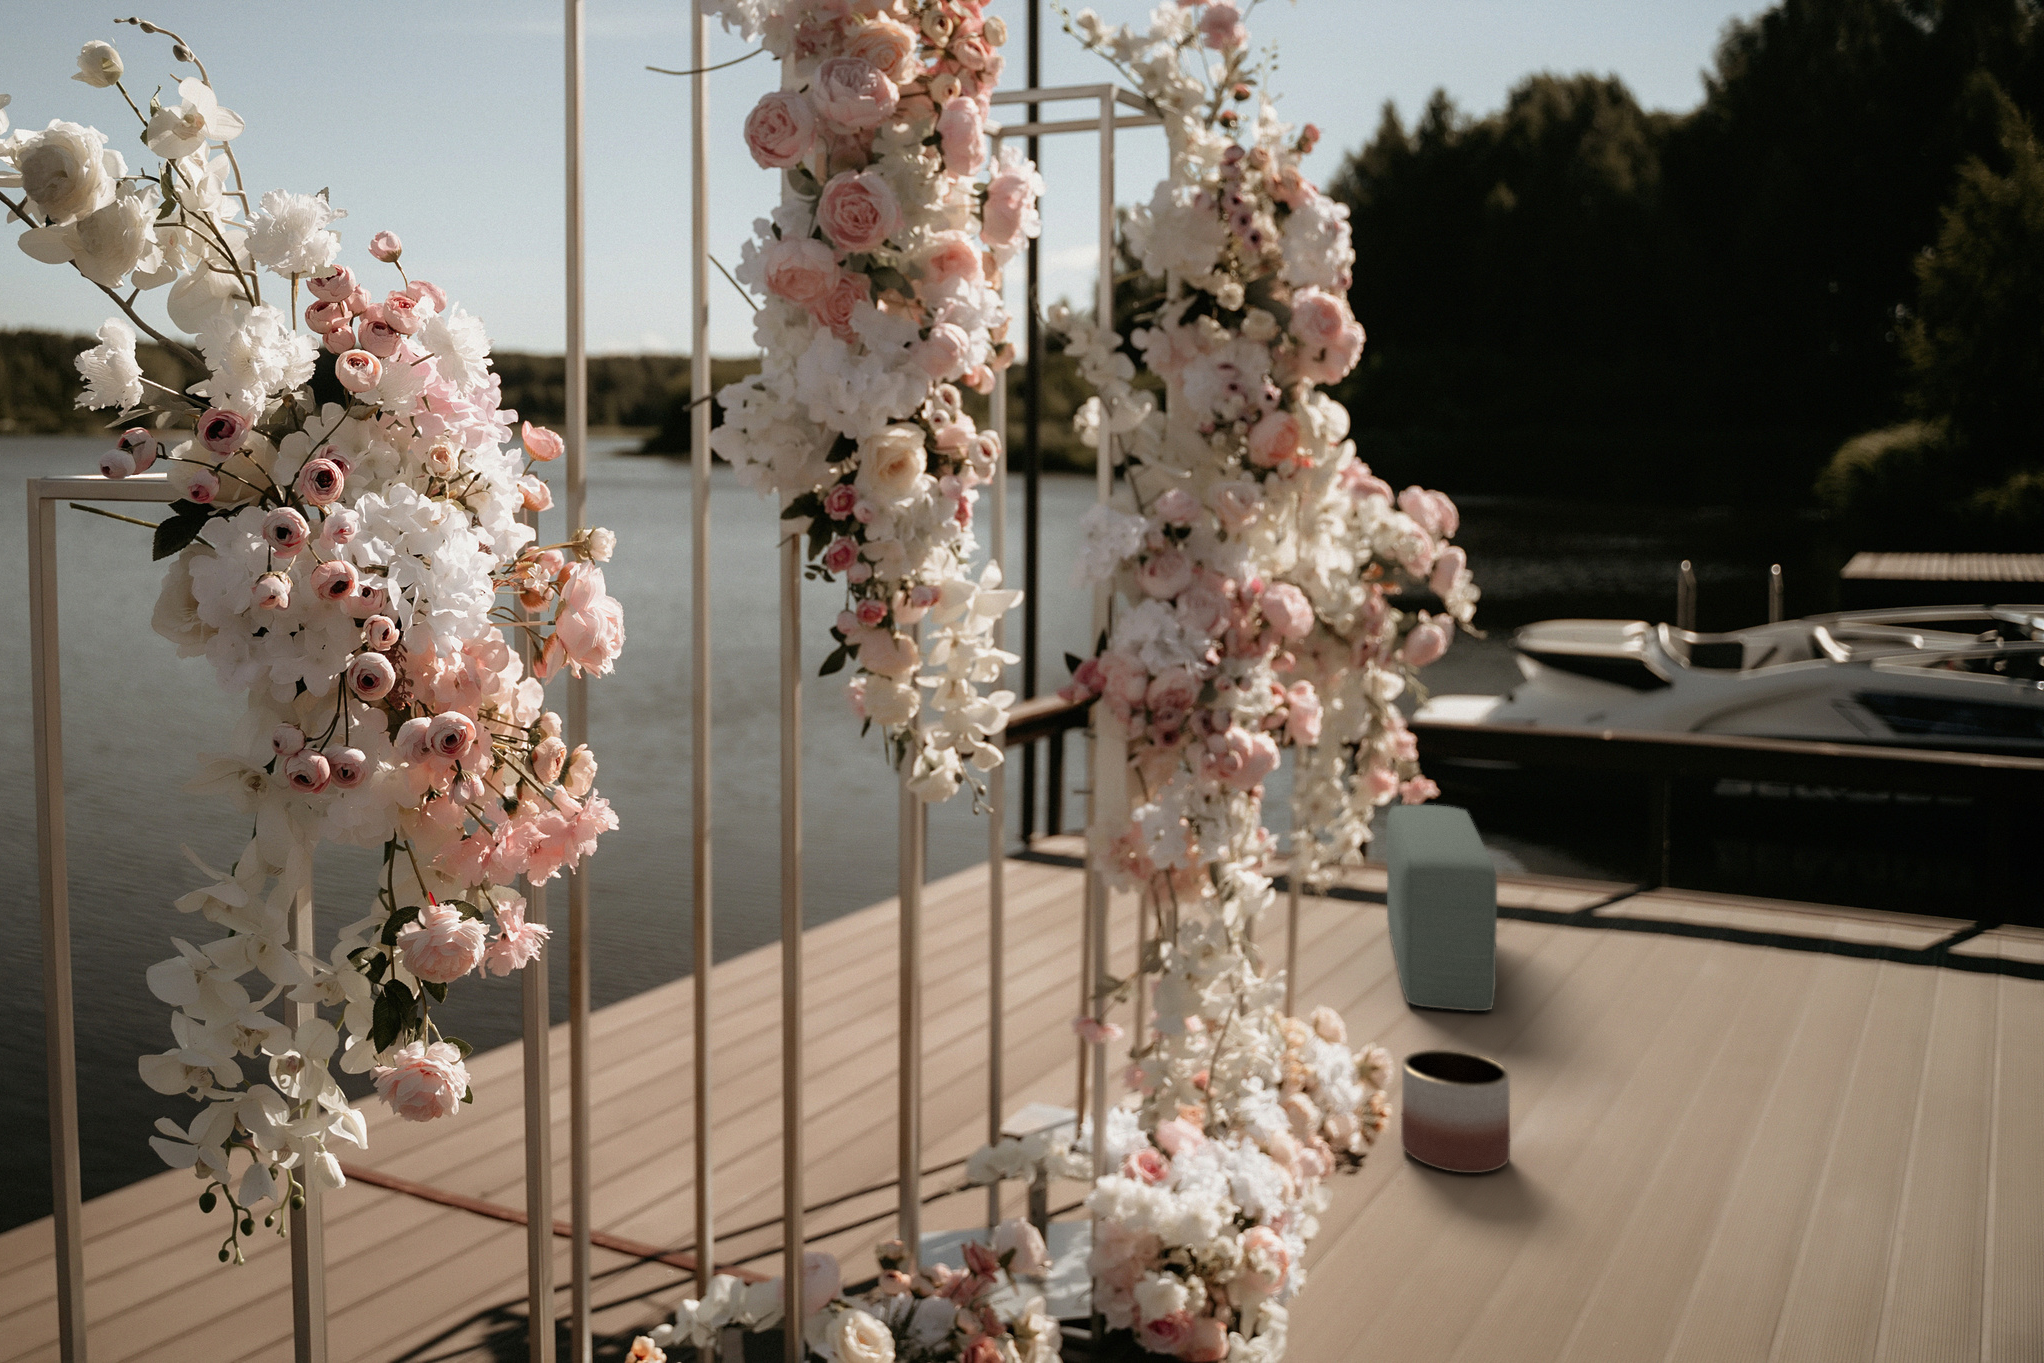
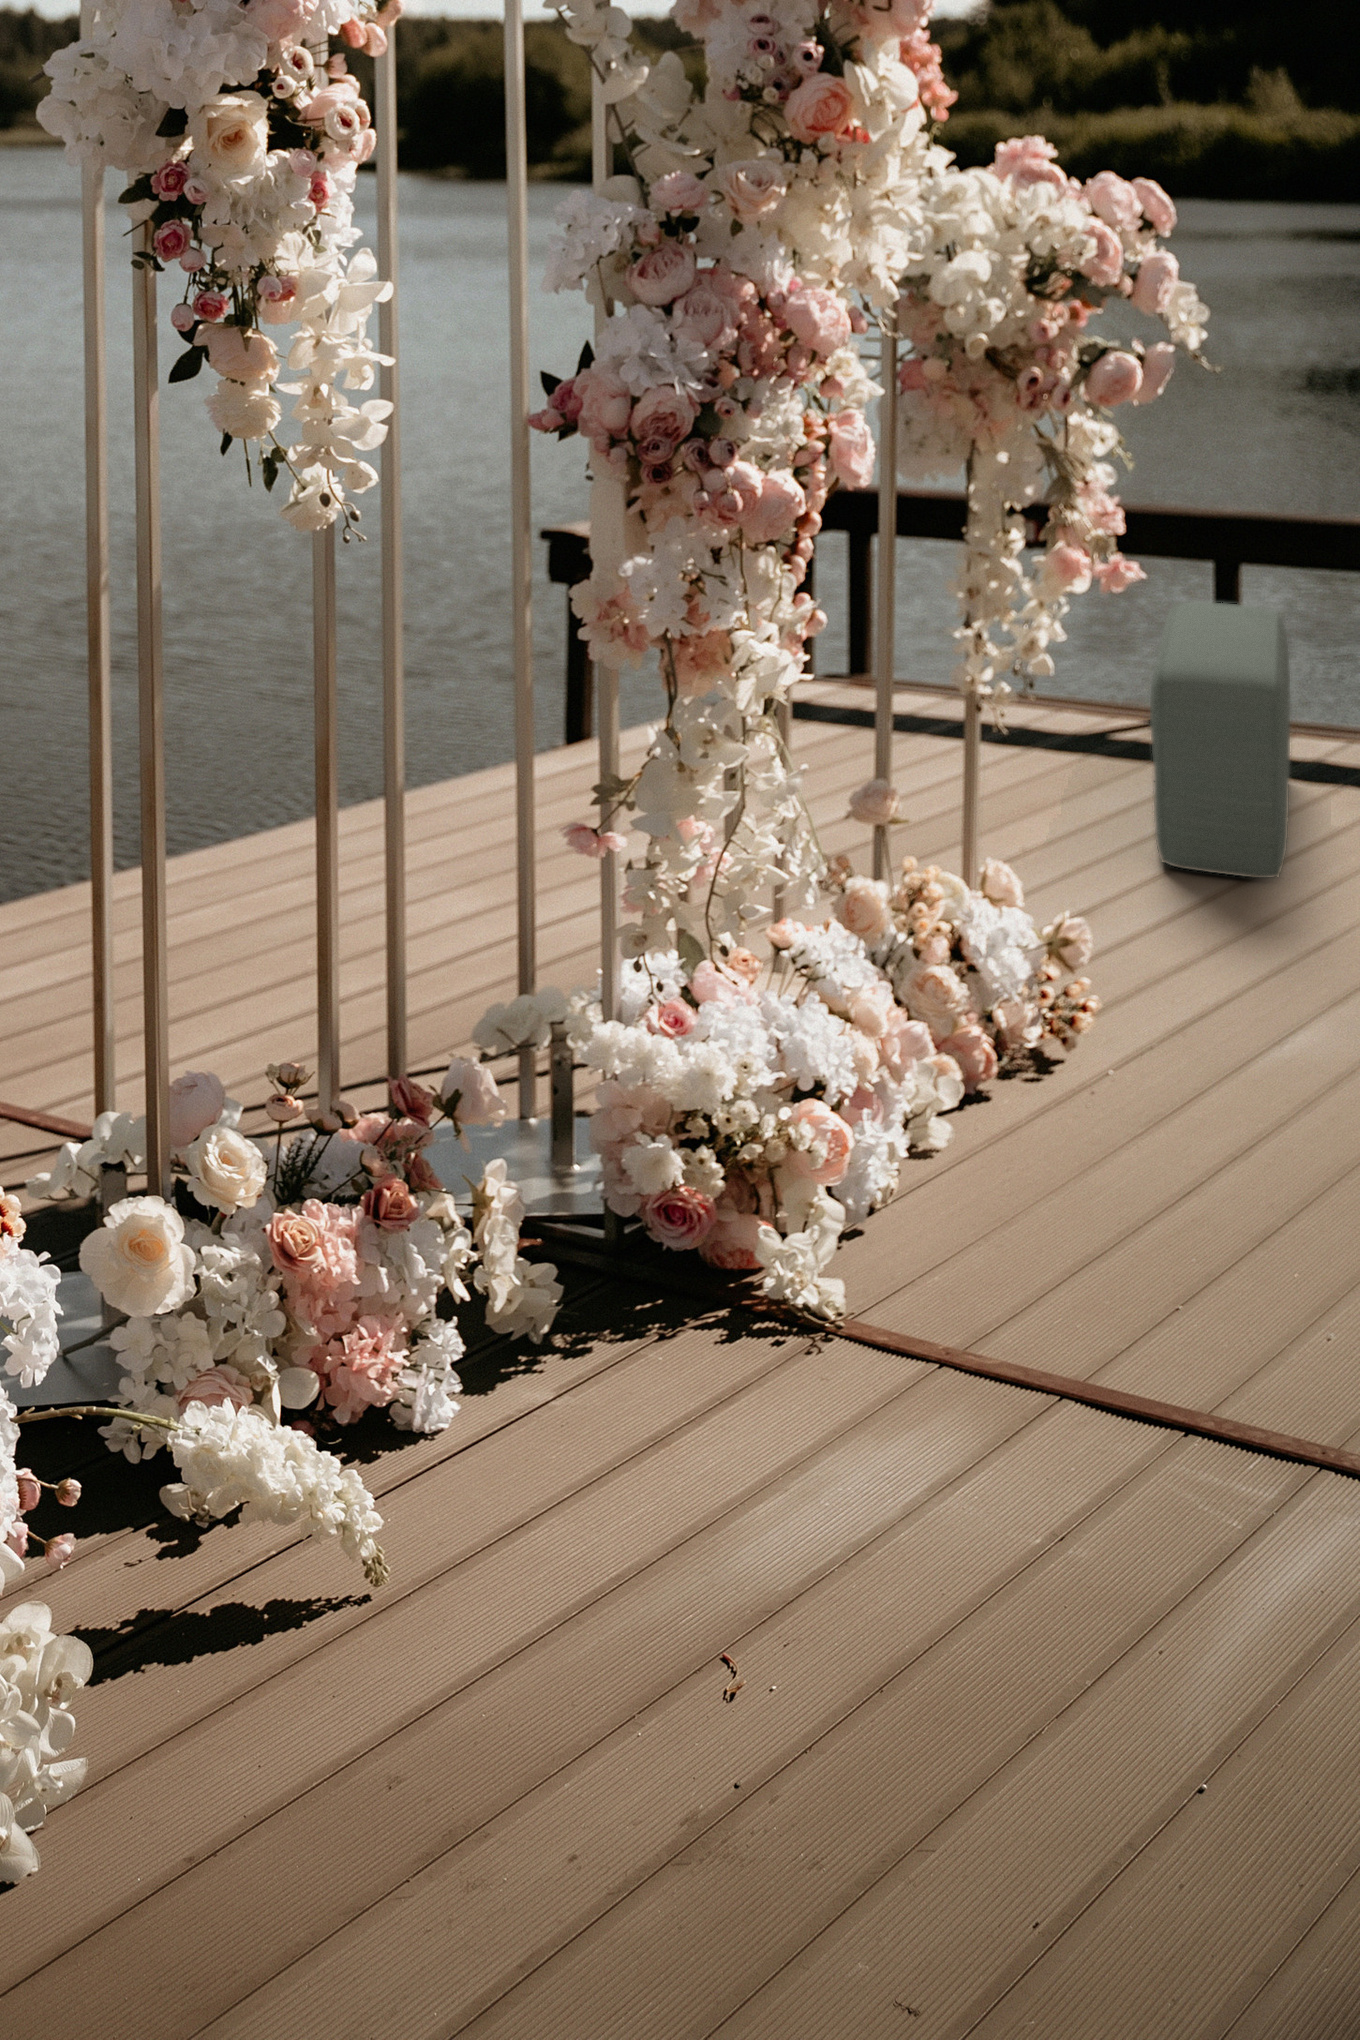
planter: present [1401,1050,1510,1173] -> none [1080,910,1226,1072]

